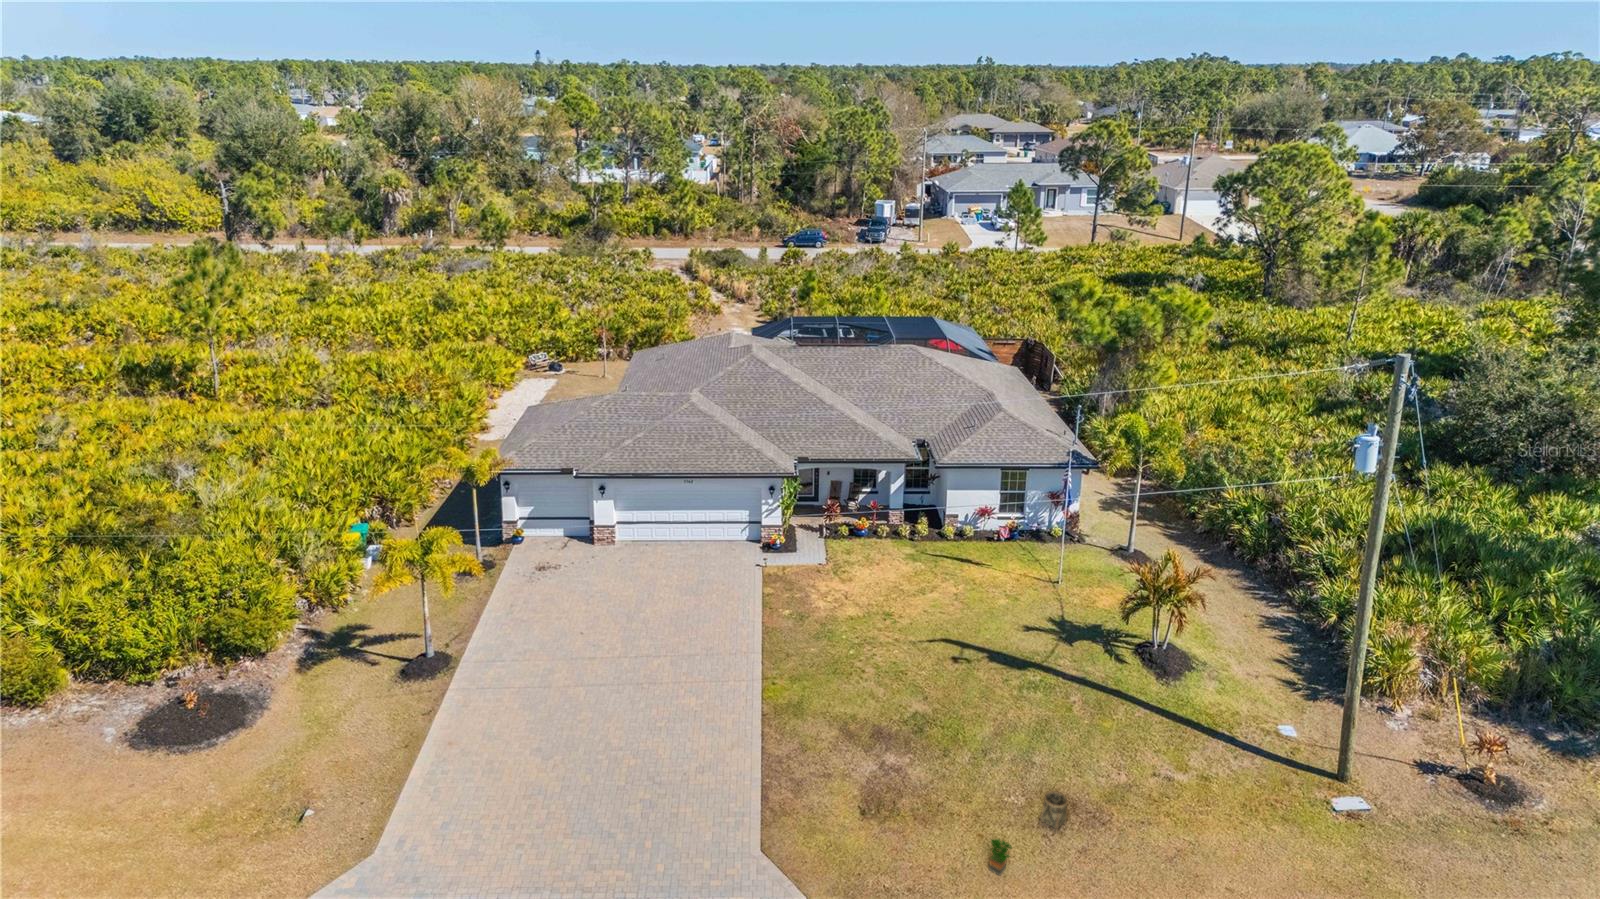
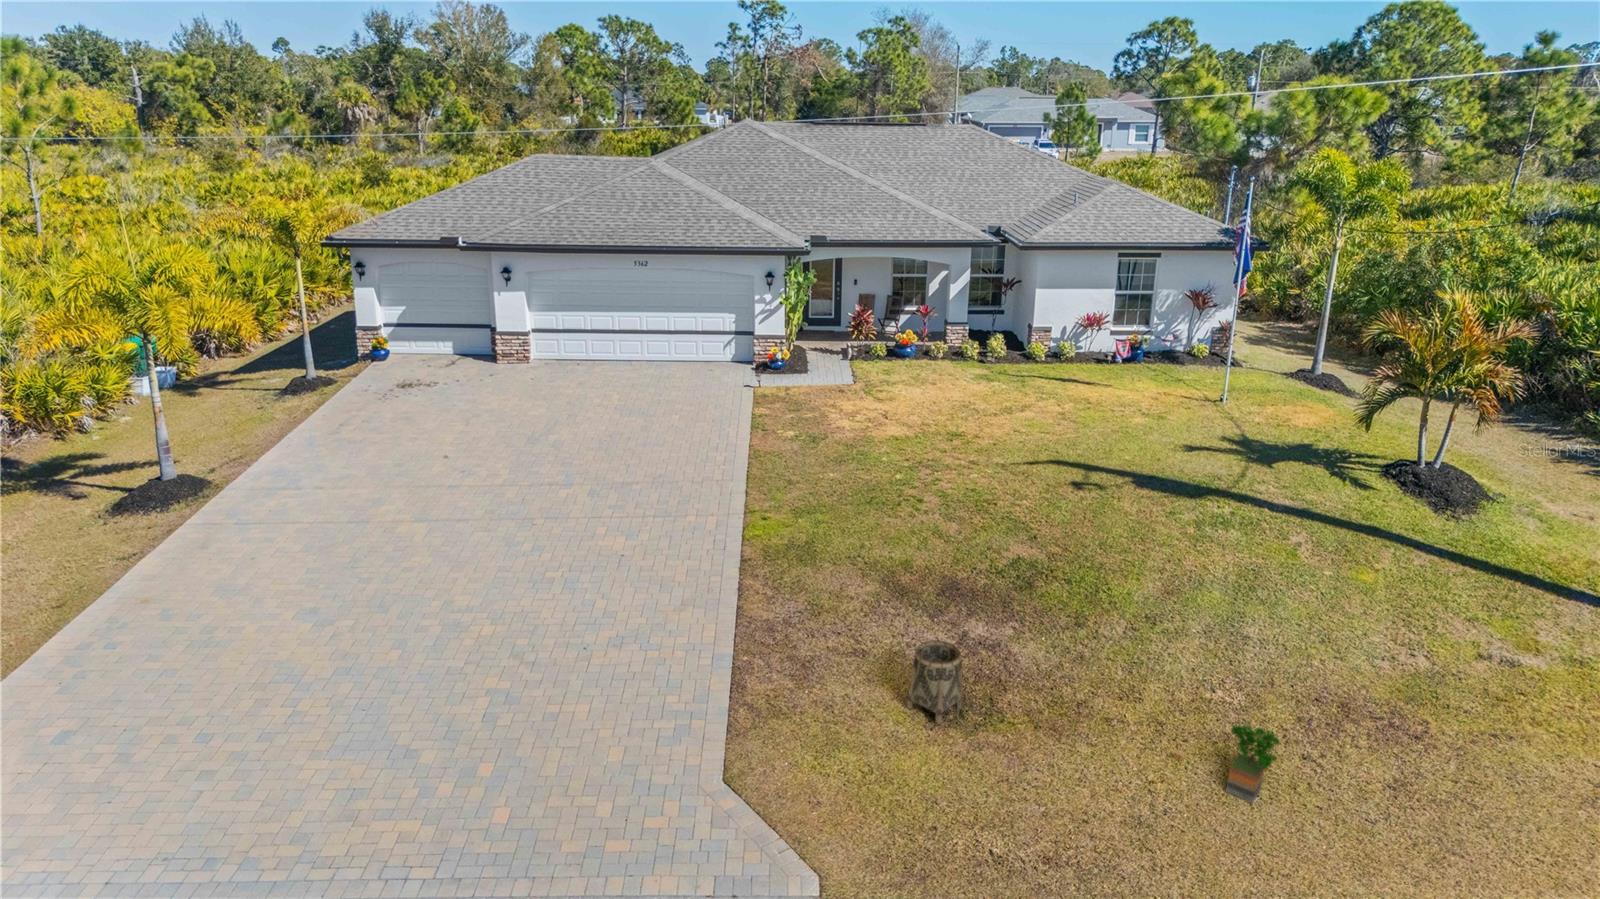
basket: present [1039,791,1067,833] -> present [907,640,963,724]

